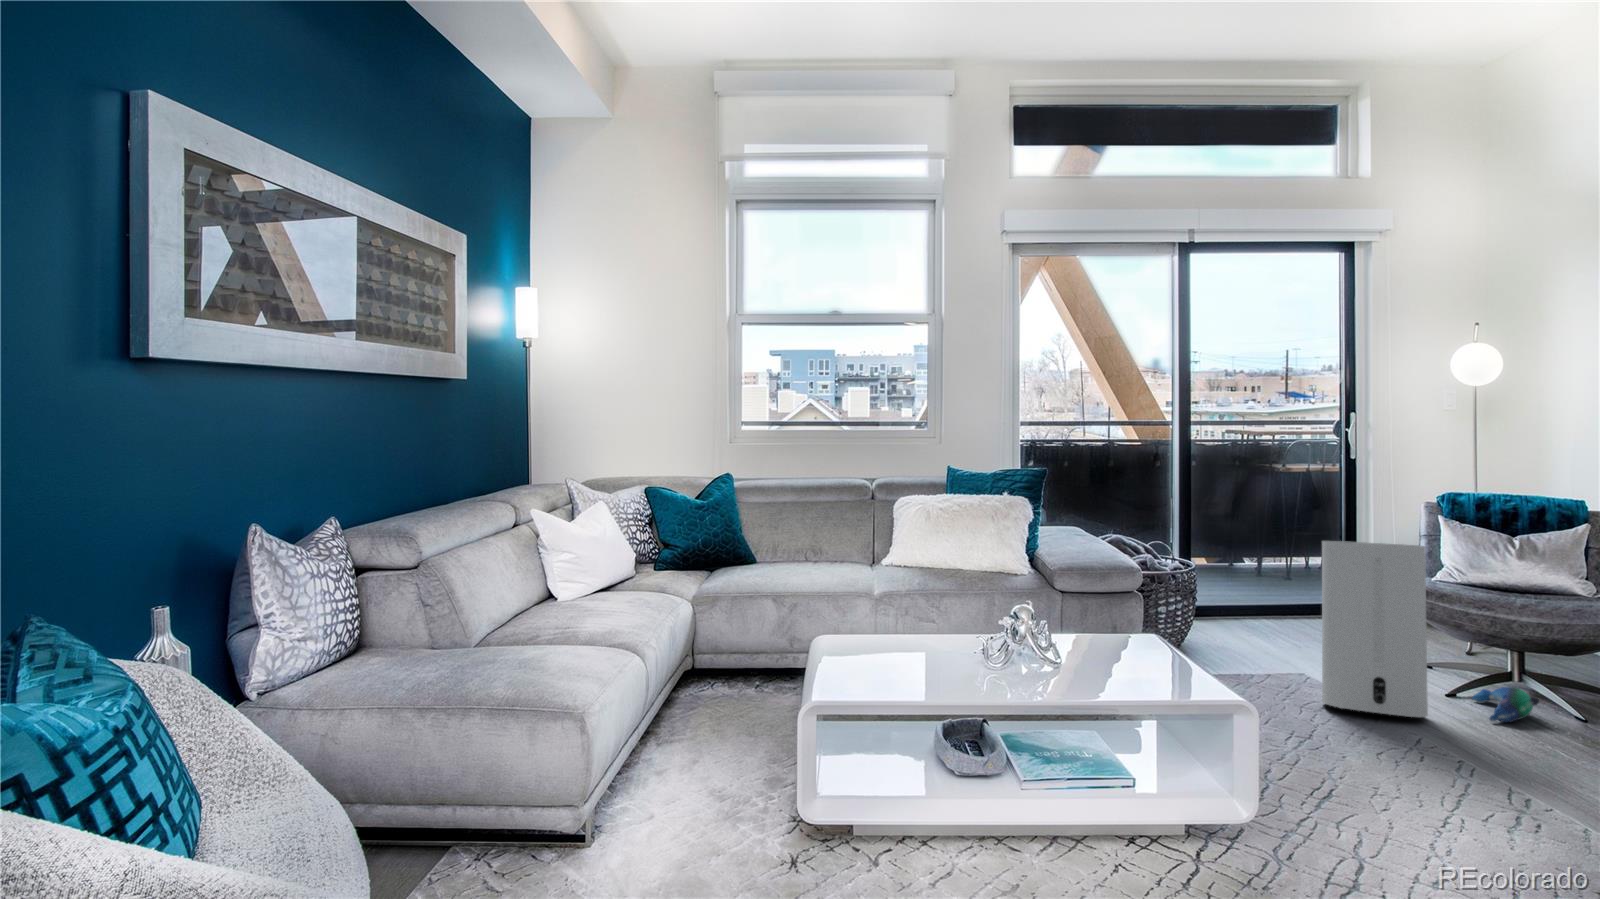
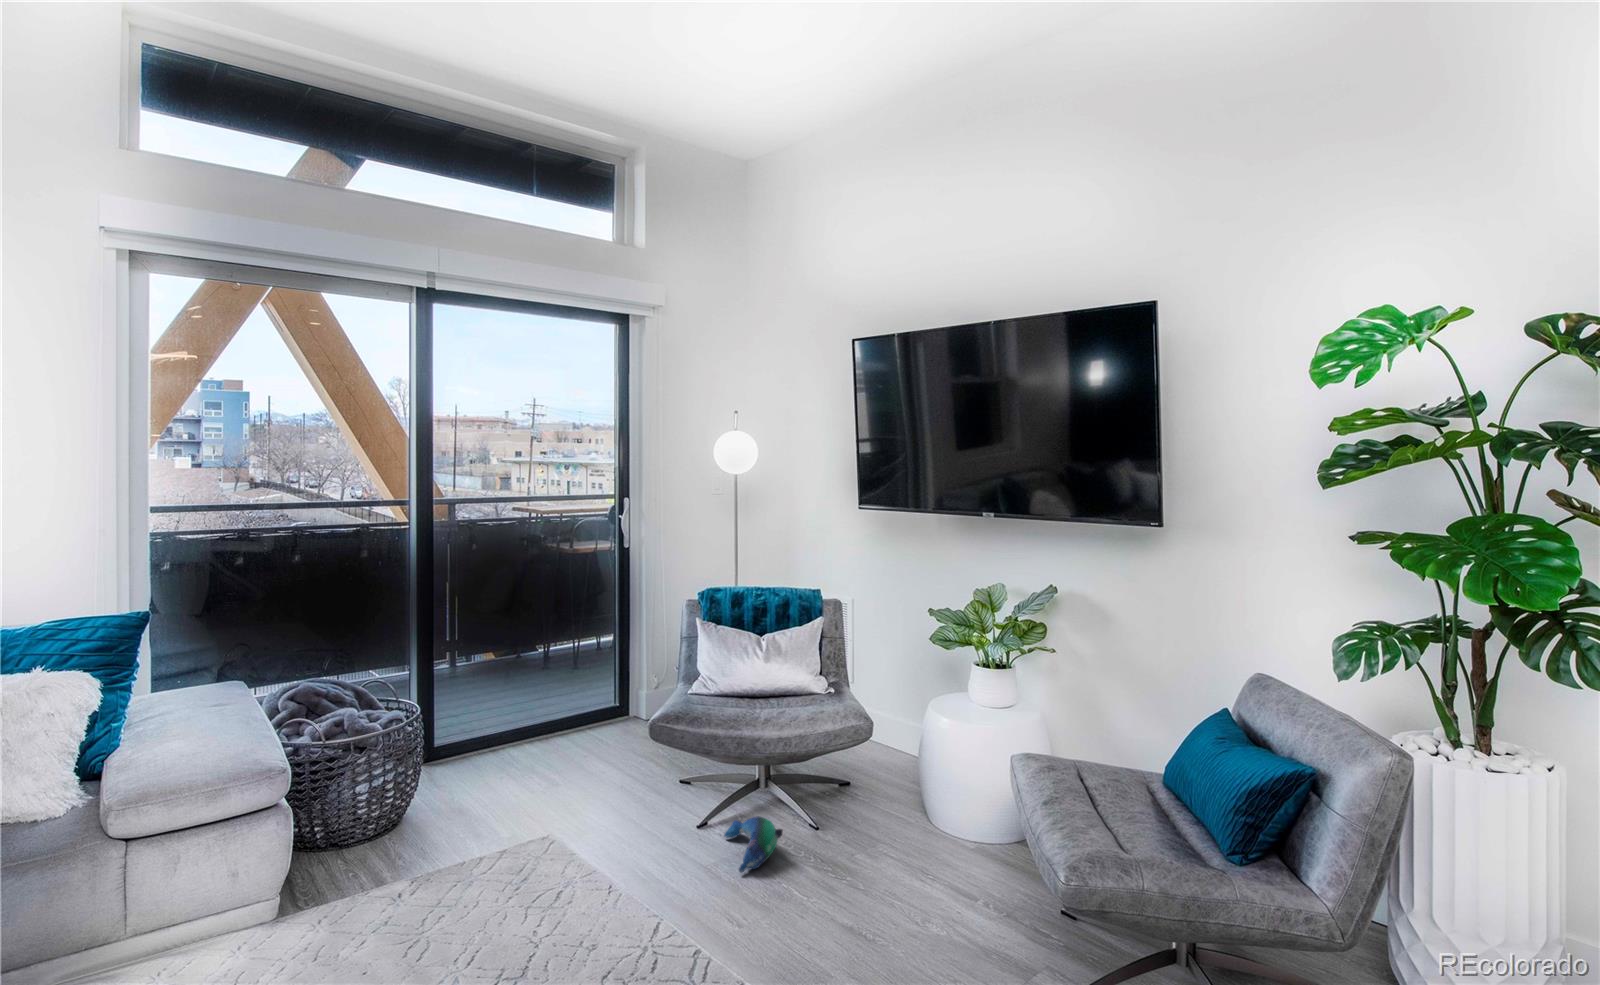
air purifier: present [1322,541,1428,717] -> none [559,668,678,912]

